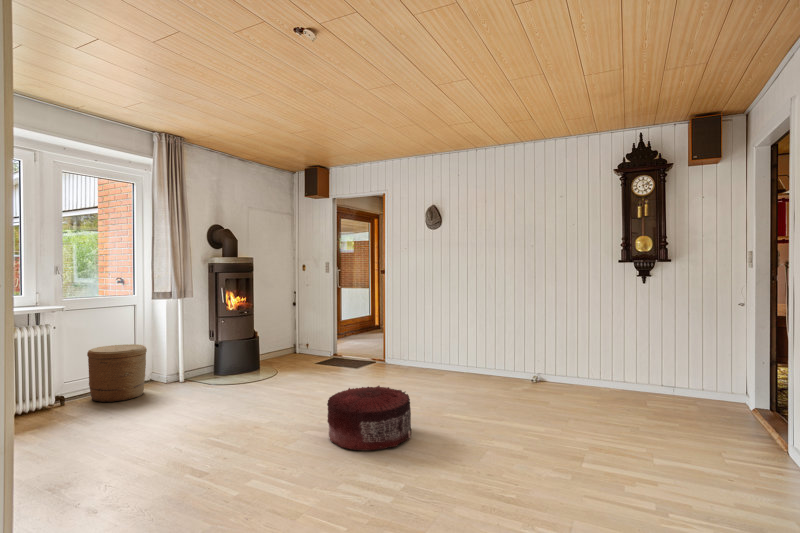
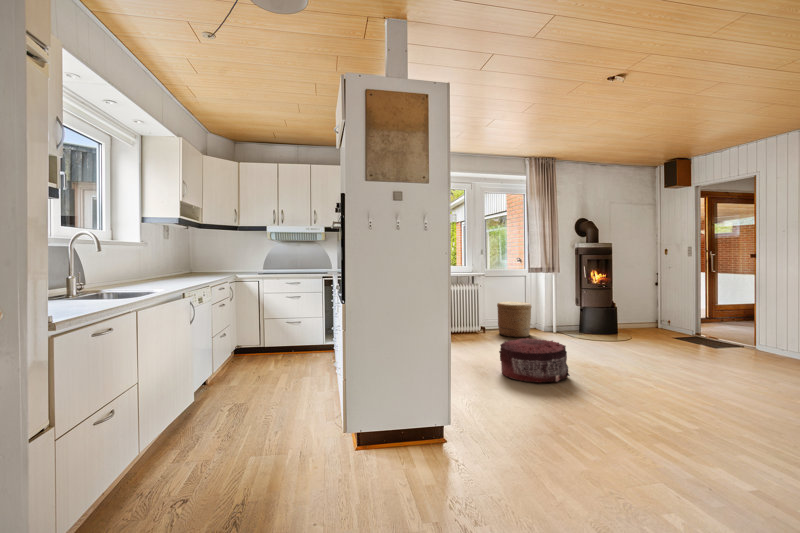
pouf: present [327,386,411,451] -> present [499,338,570,383]

